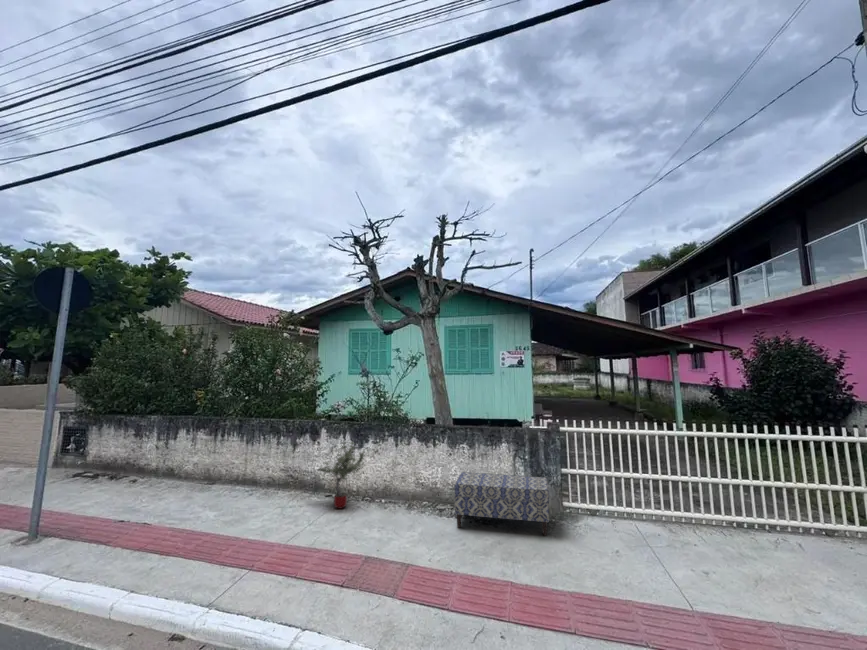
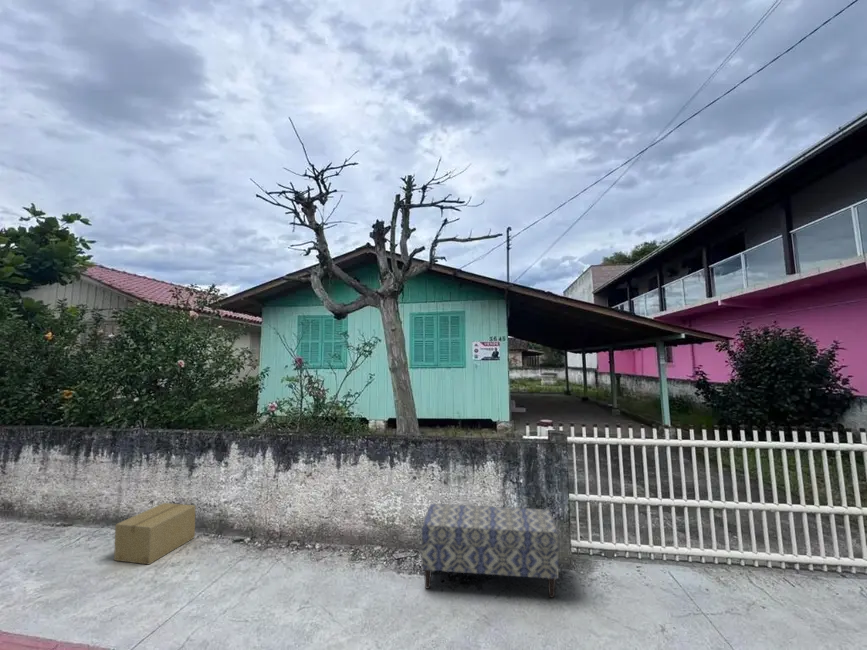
potted tree: present [319,442,365,509] -> none [222,462,292,561]
cardboard box: none [249,470,298,508] -> present [114,503,196,564]

